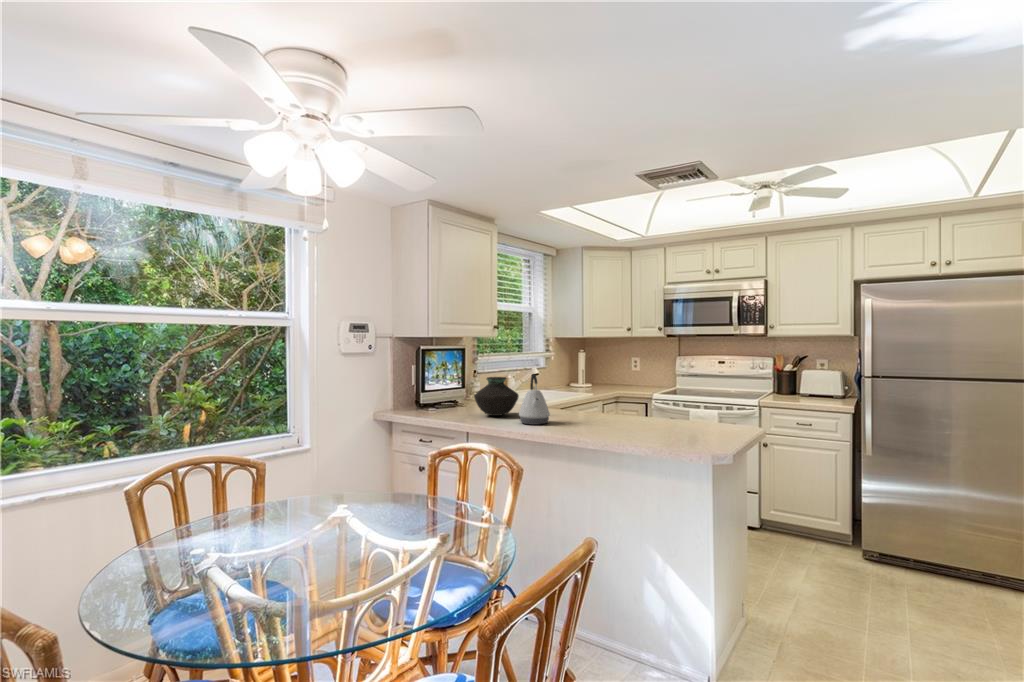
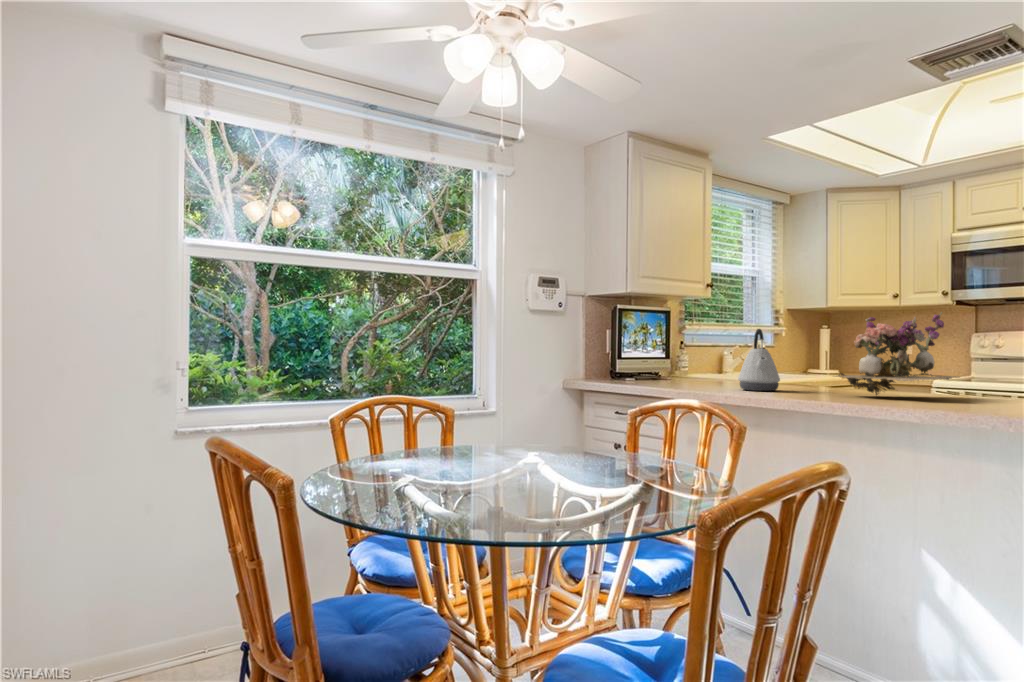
flower arrangement: none [587,363,670,428] -> present [835,312,959,395]
vase: present [474,377,519,416] -> none [681,338,738,385]

